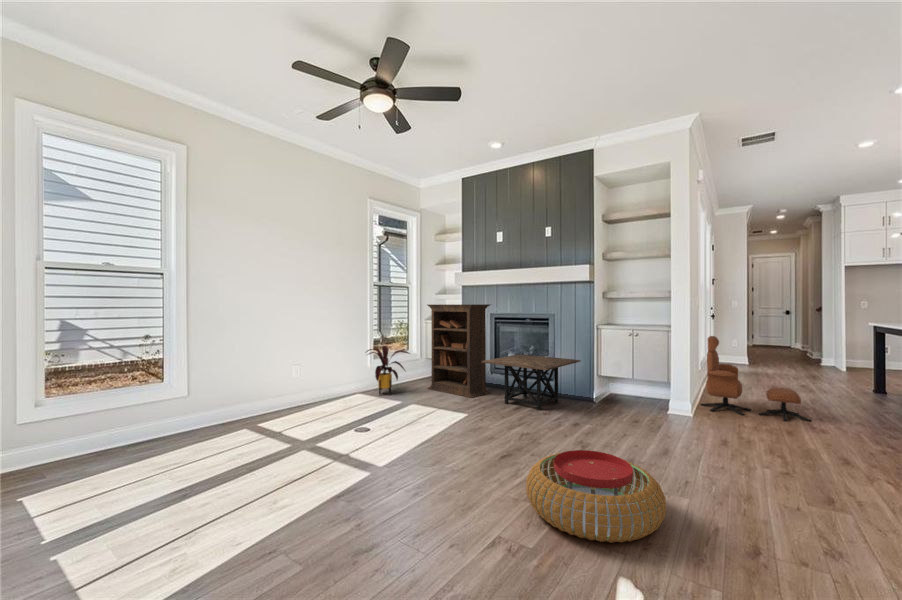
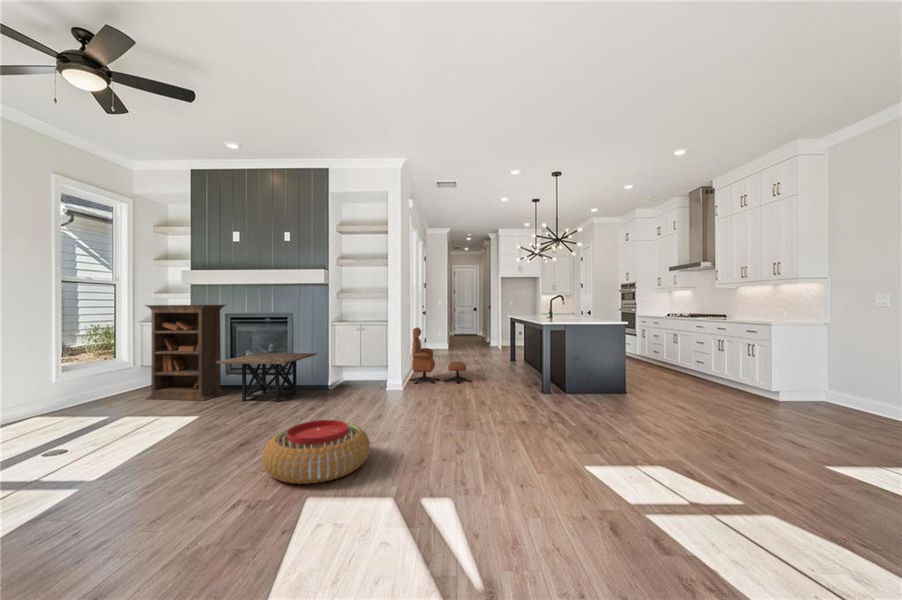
house plant: present [367,346,410,395] -> none [48,354,124,414]

